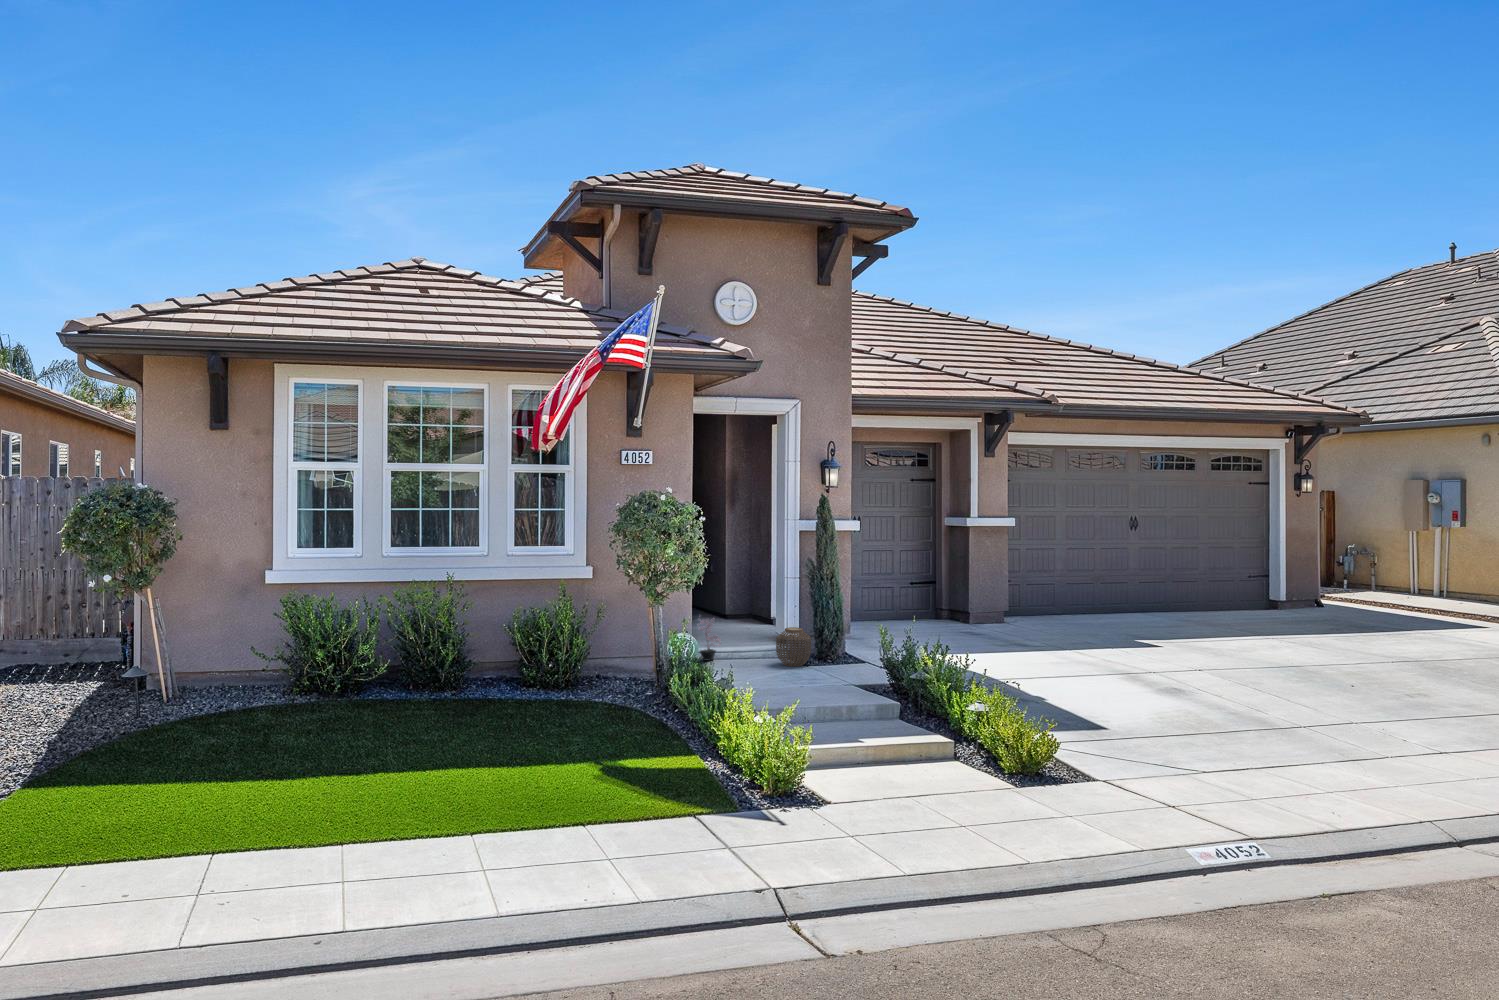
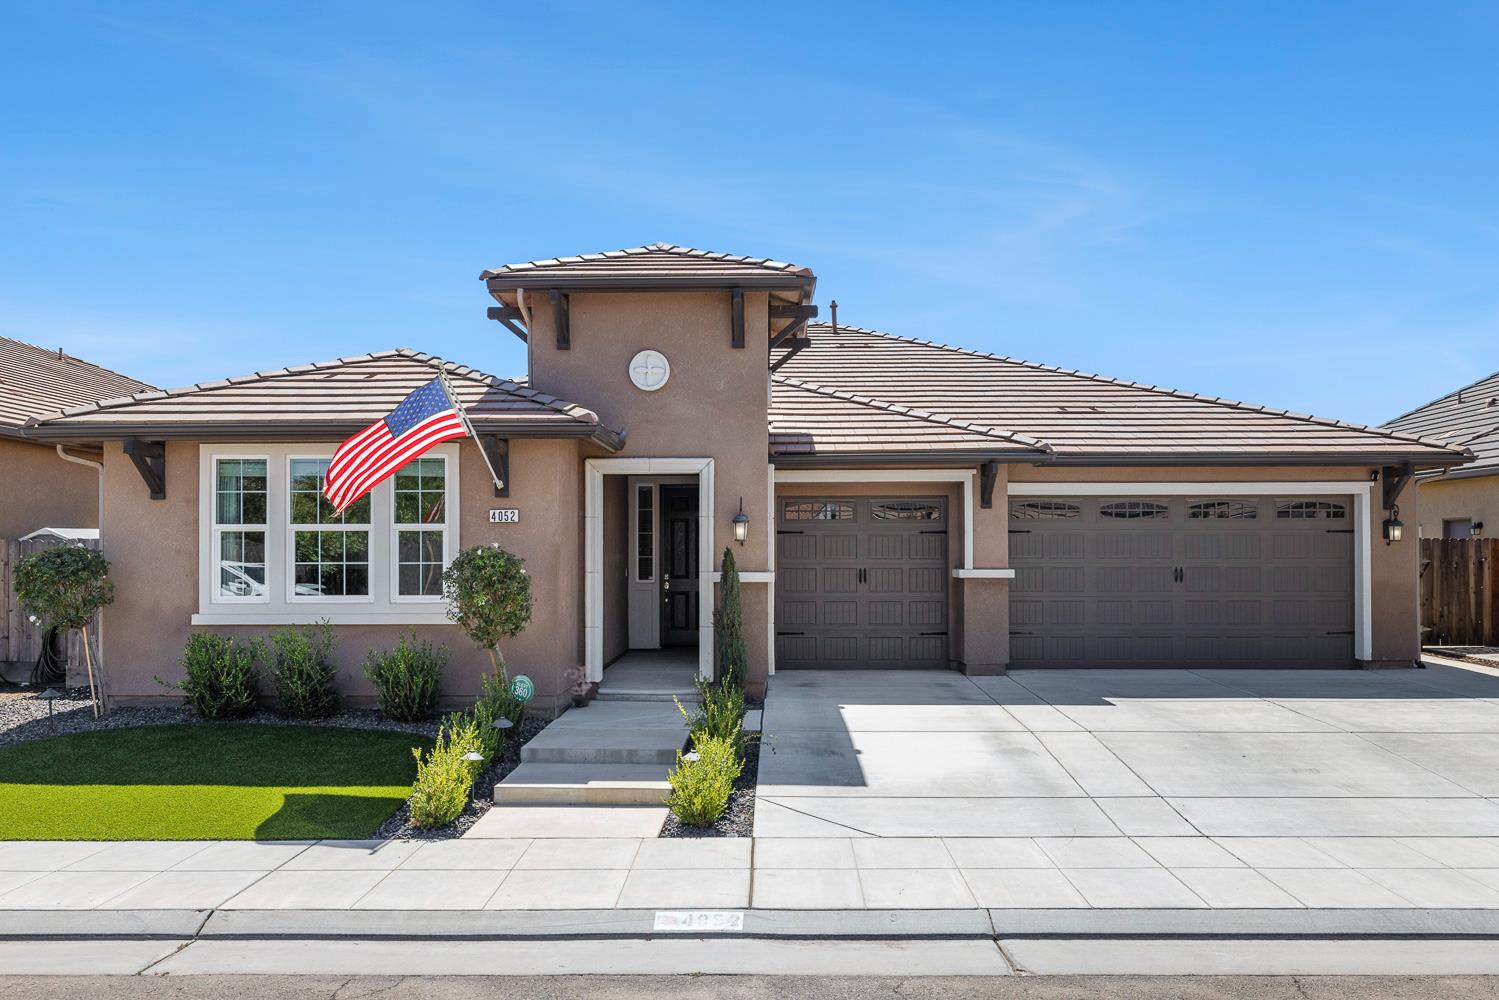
woven basket: present [776,627,811,666] -> none [625,679,659,718]

